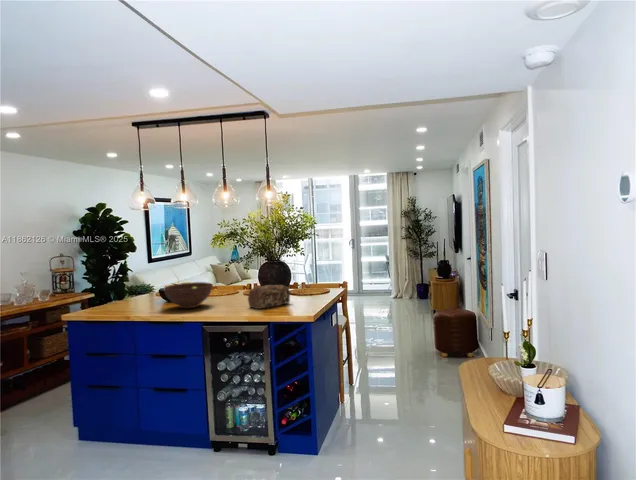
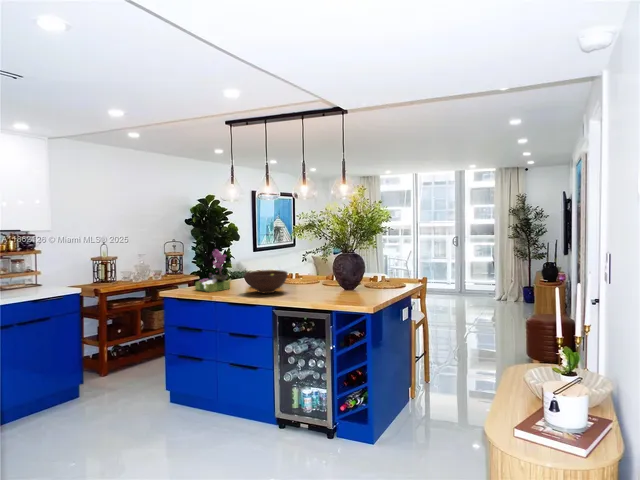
flower arrangement: none [102,262,144,311] -> present [195,250,230,292]
bread loaf: present [248,285,290,309] -> none [317,276,358,298]

